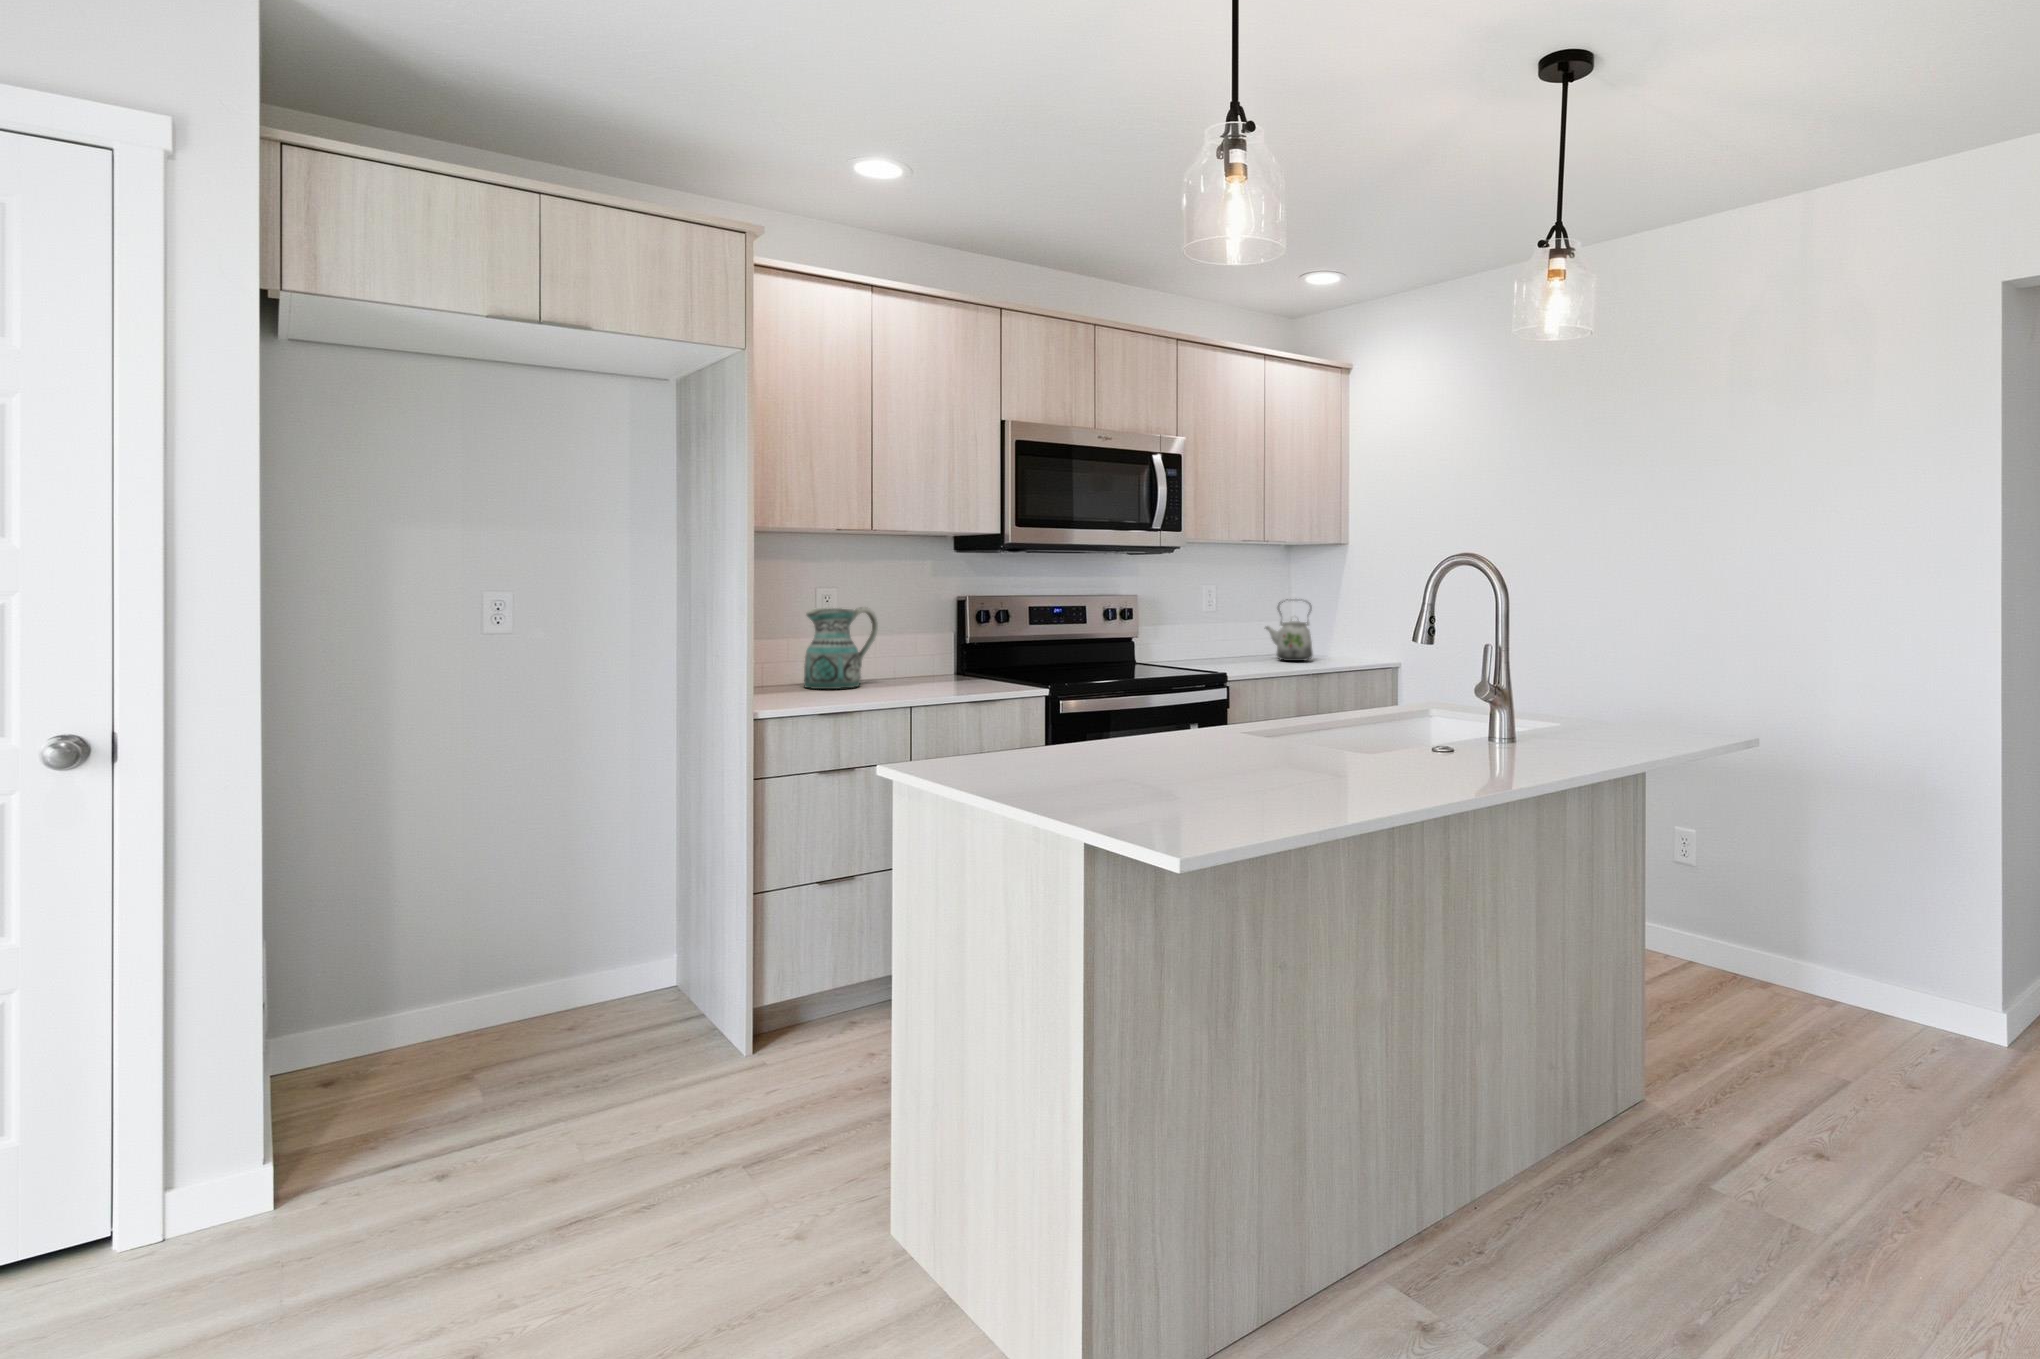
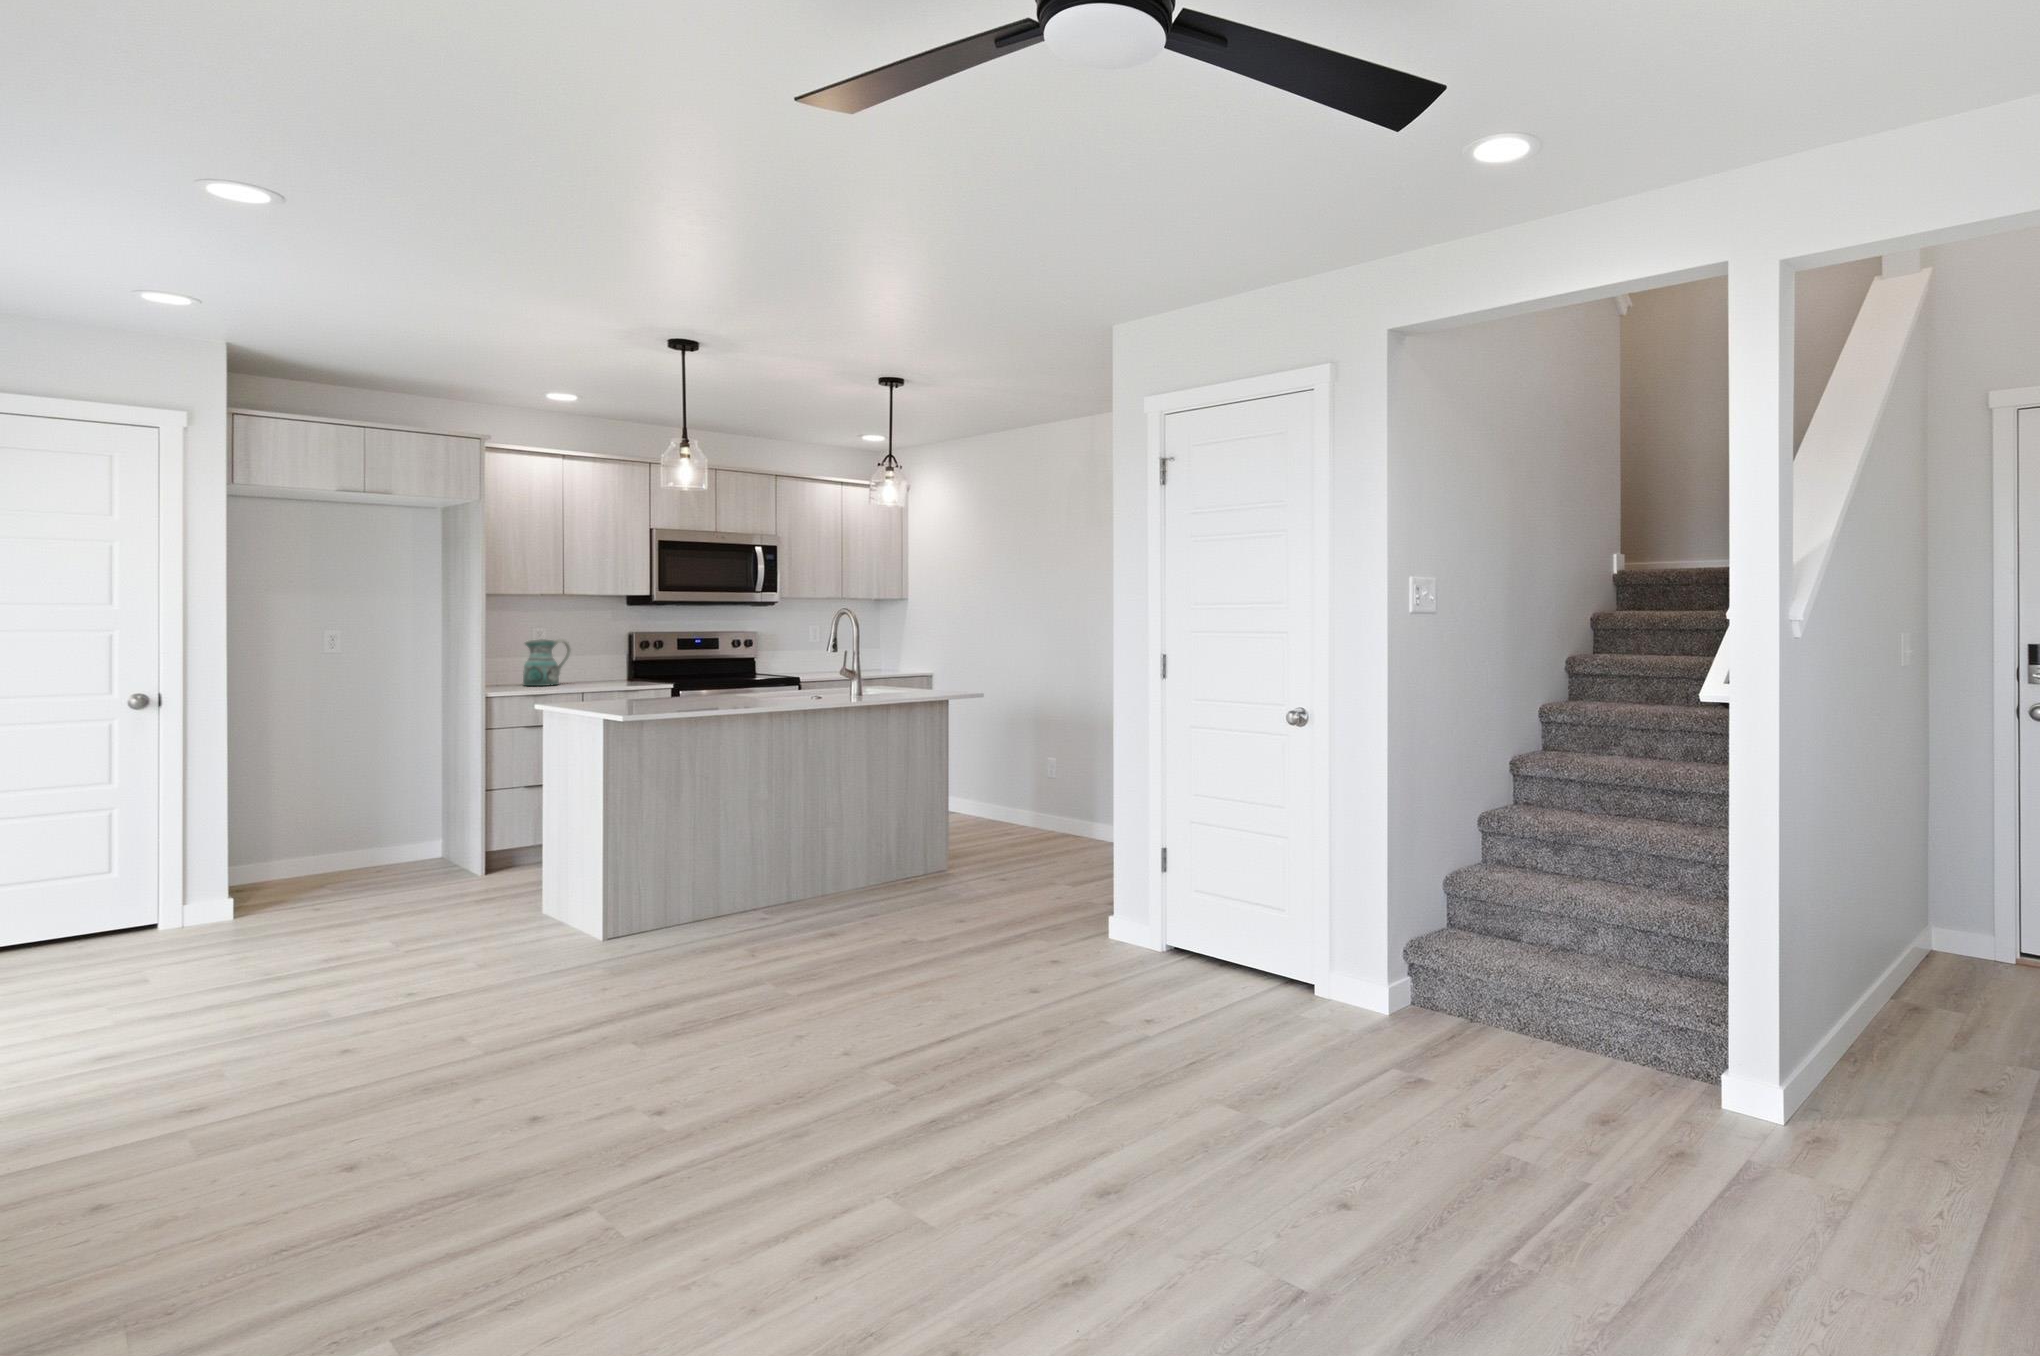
kettle: present [1266,602,1313,661] -> none [847,633,878,672]

